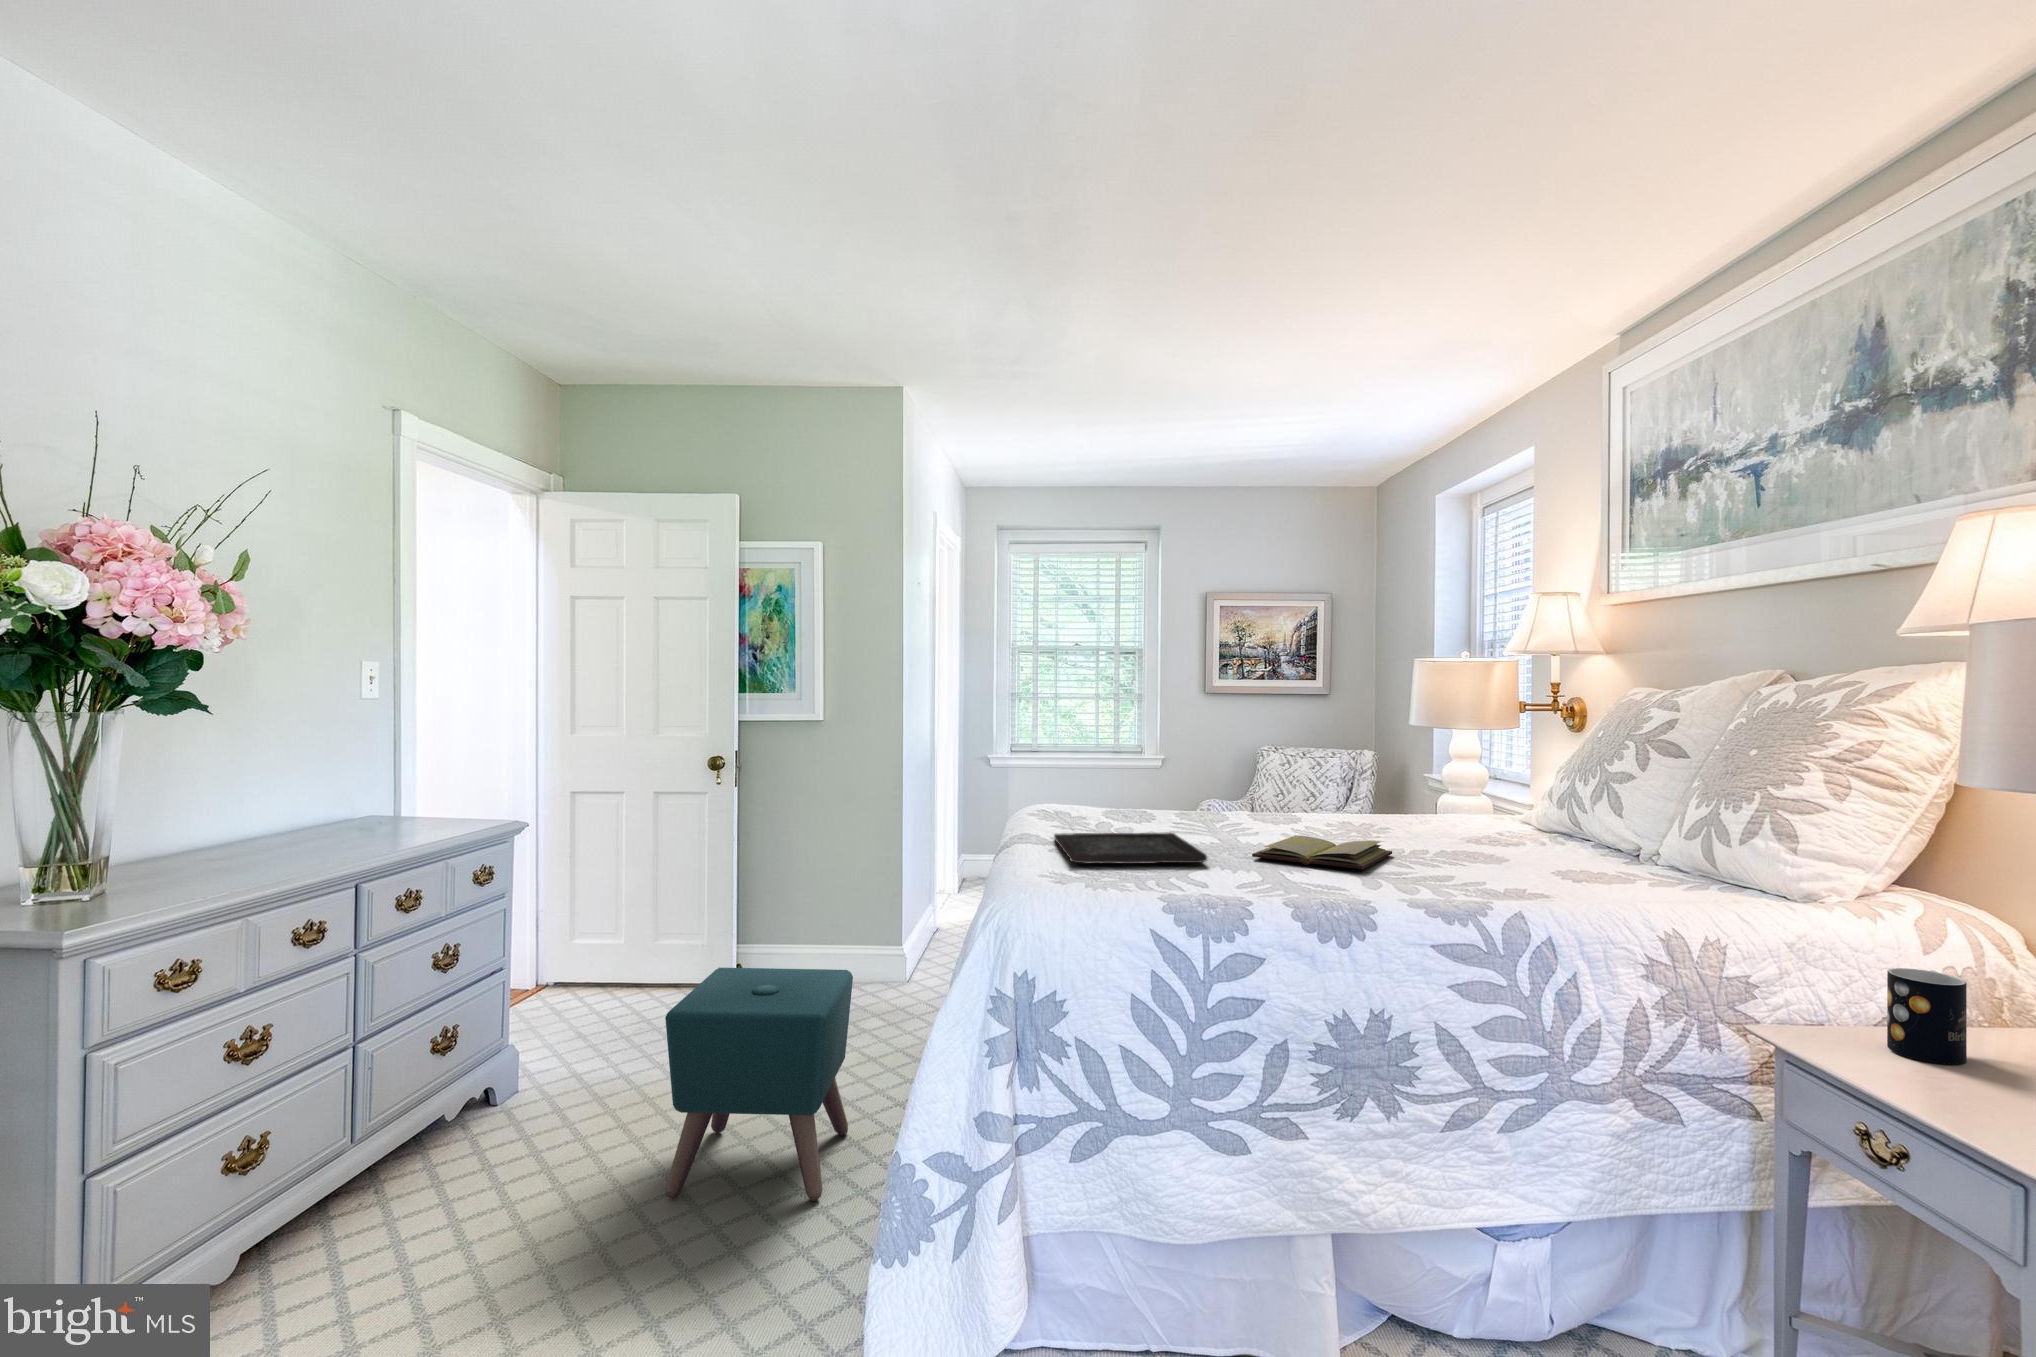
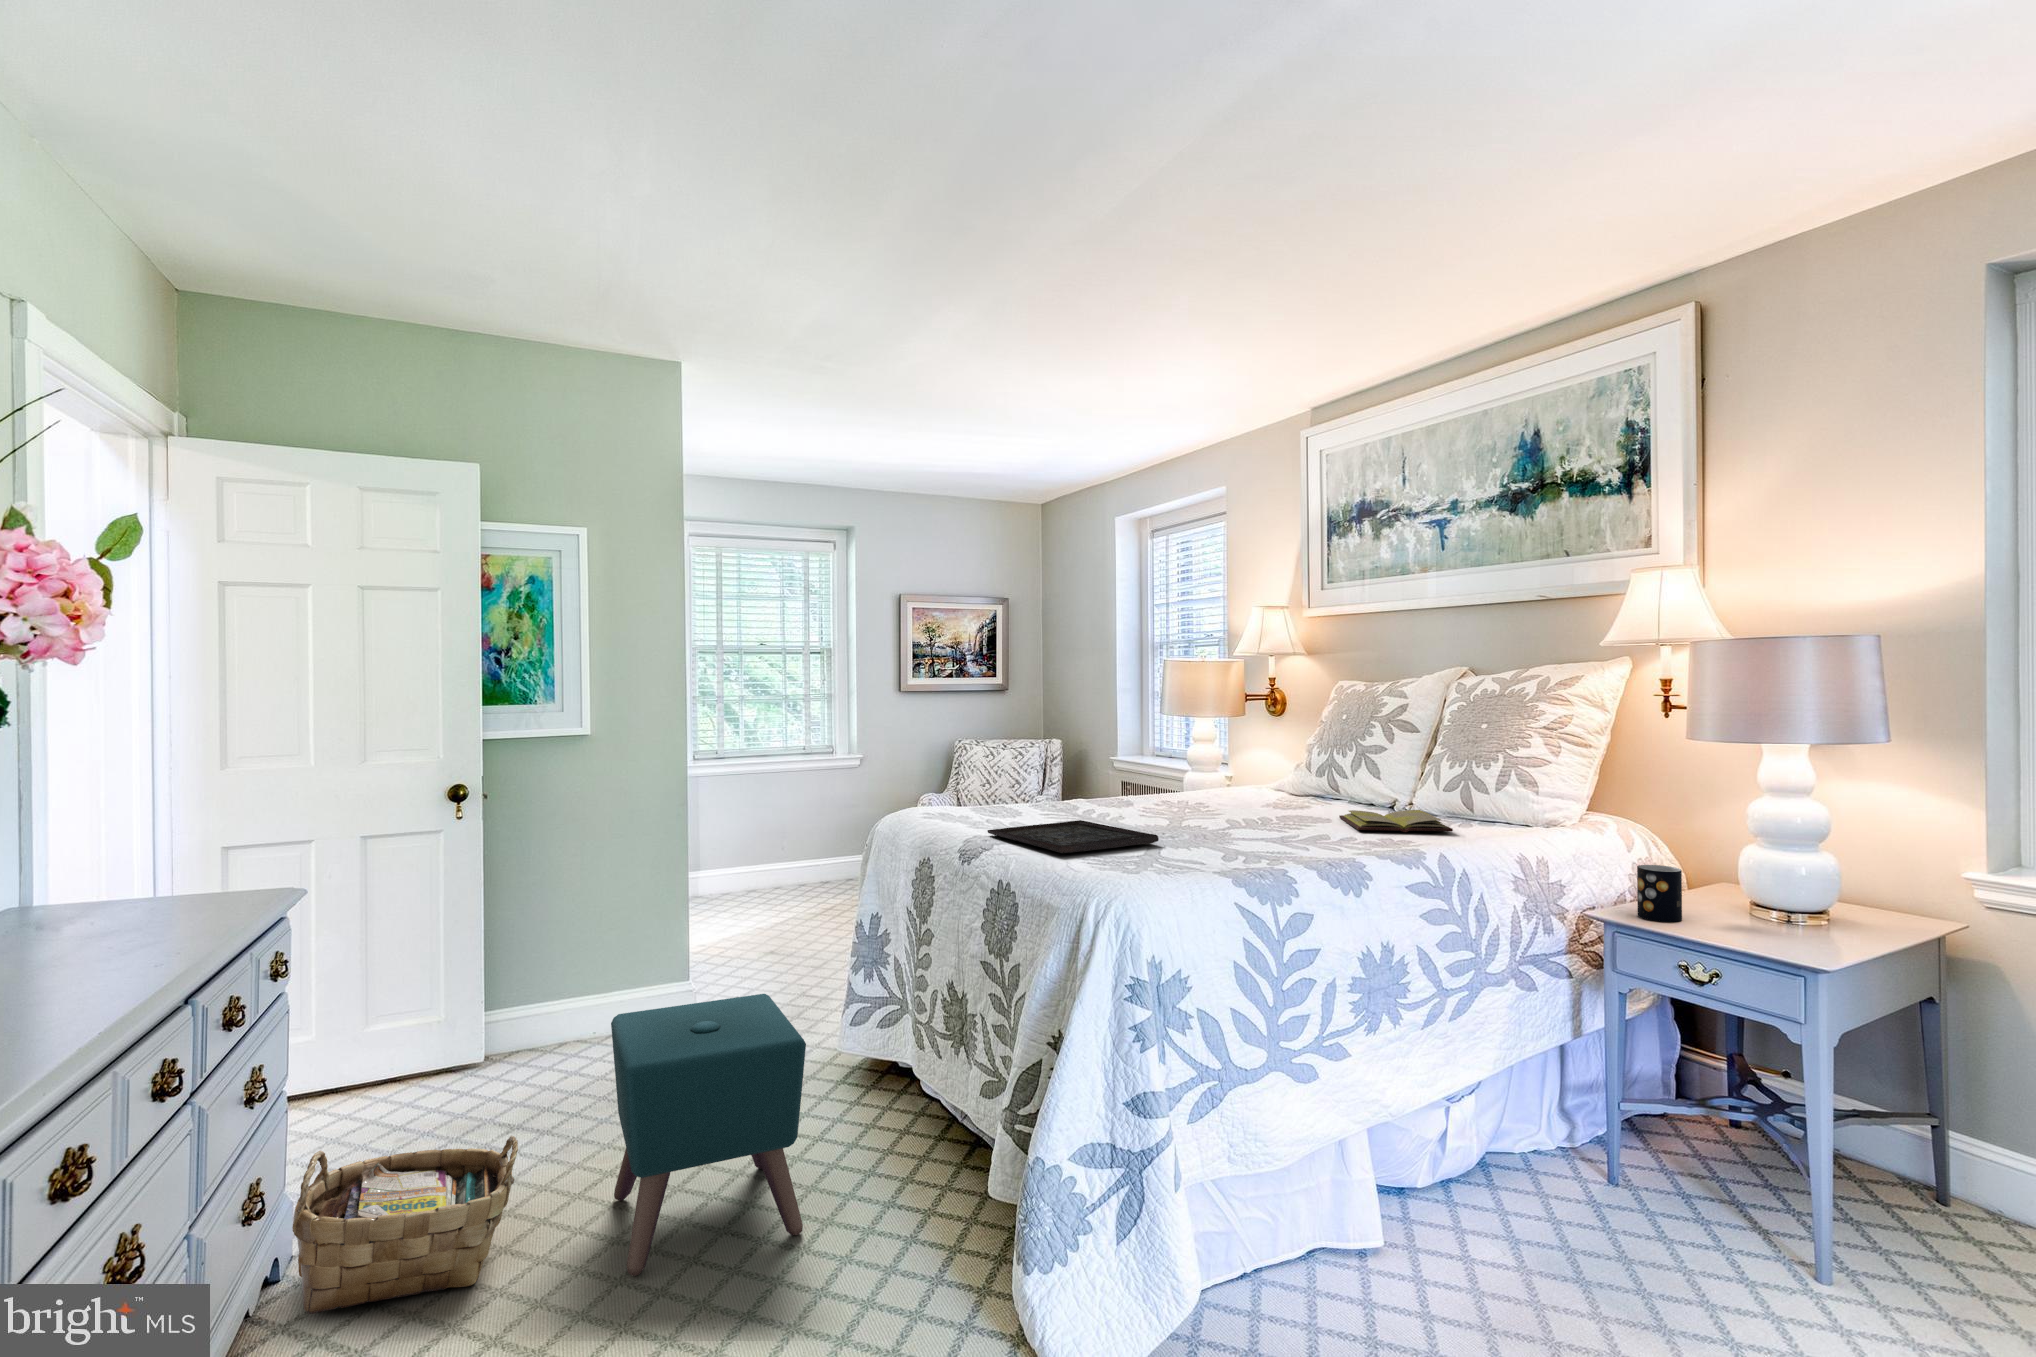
diary: present [1252,835,1392,869] -> present [1339,810,1453,832]
woven basket: none [455,1037,630,1170] -> present [292,1136,518,1314]

